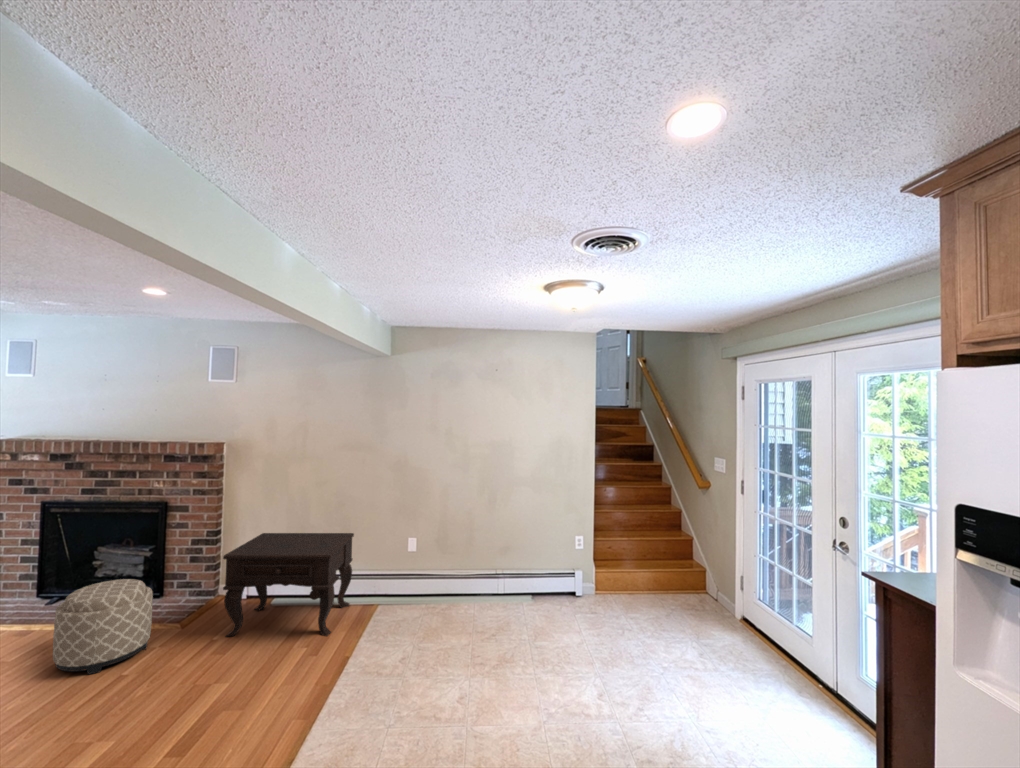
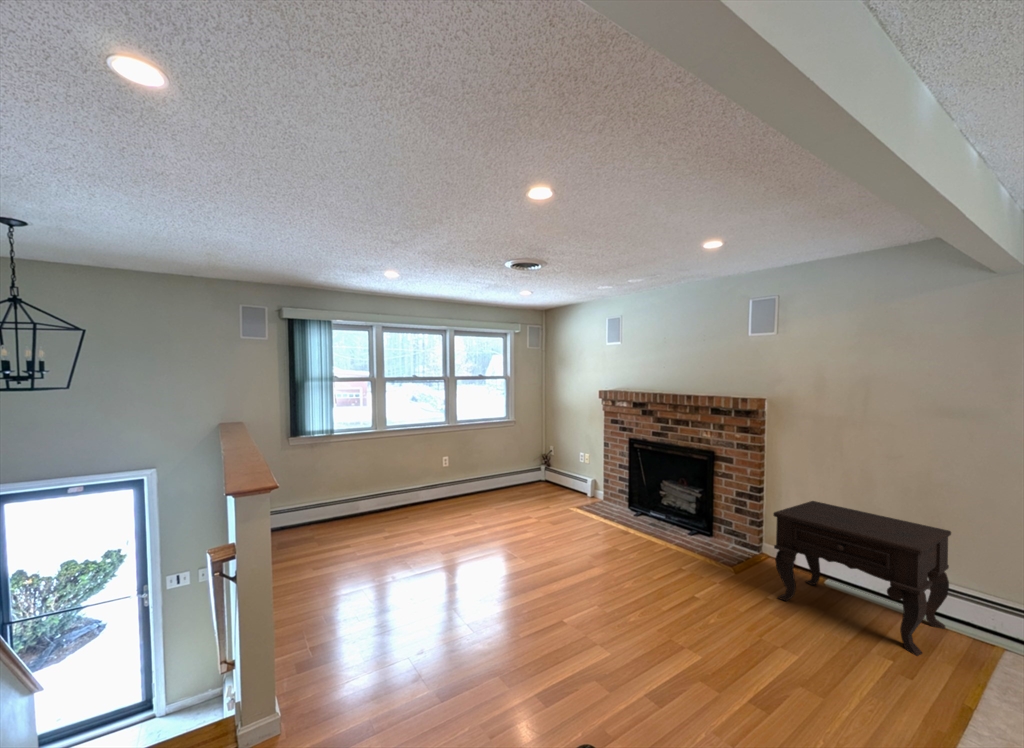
ottoman: present [53,579,153,674] -> none [640,507,708,583]

